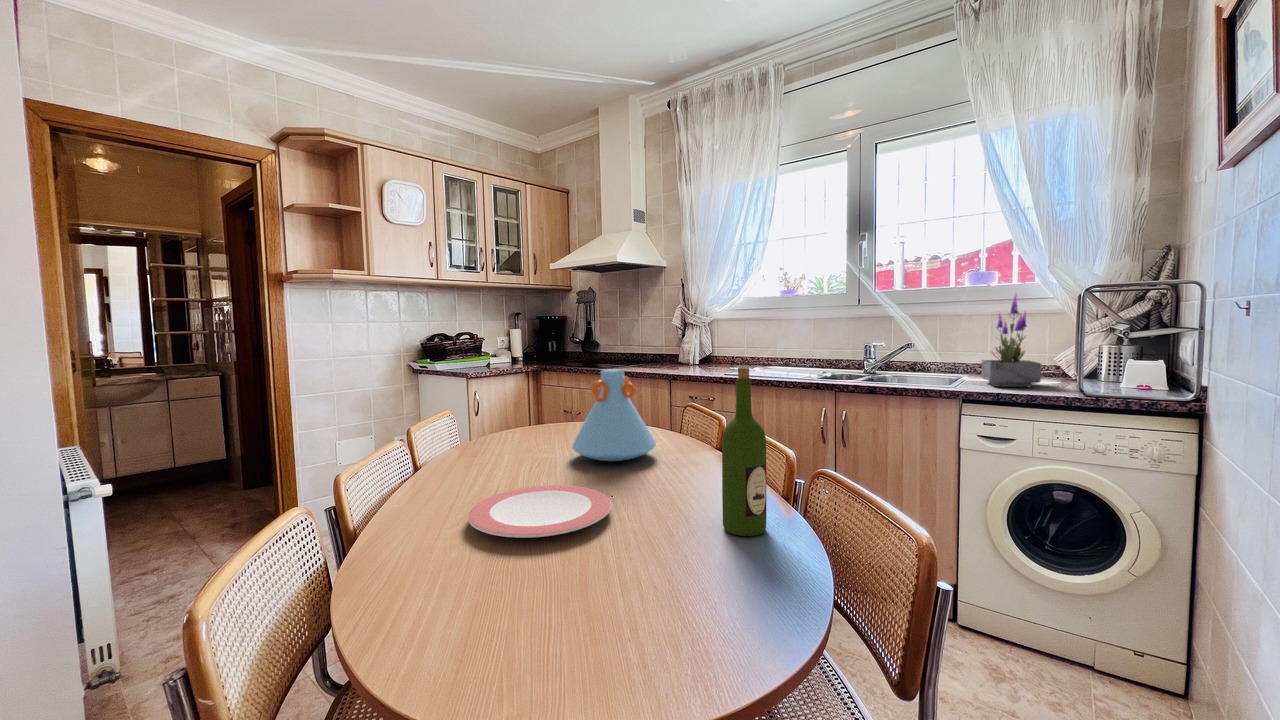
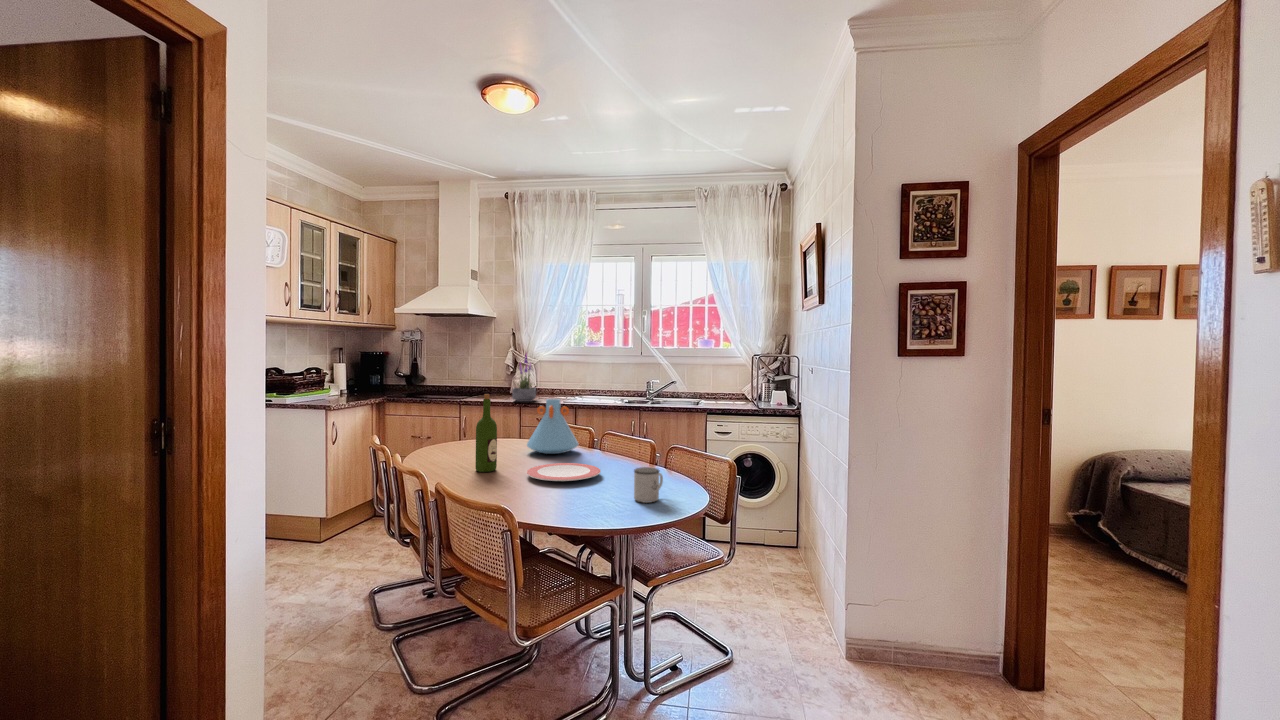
potted plant: present [981,294,1041,387] -> present [512,354,536,402]
wine bottle: present [722,368,766,536] -> present [475,394,497,472]
mug: none [541,550,640,662] -> present [634,467,663,503]

